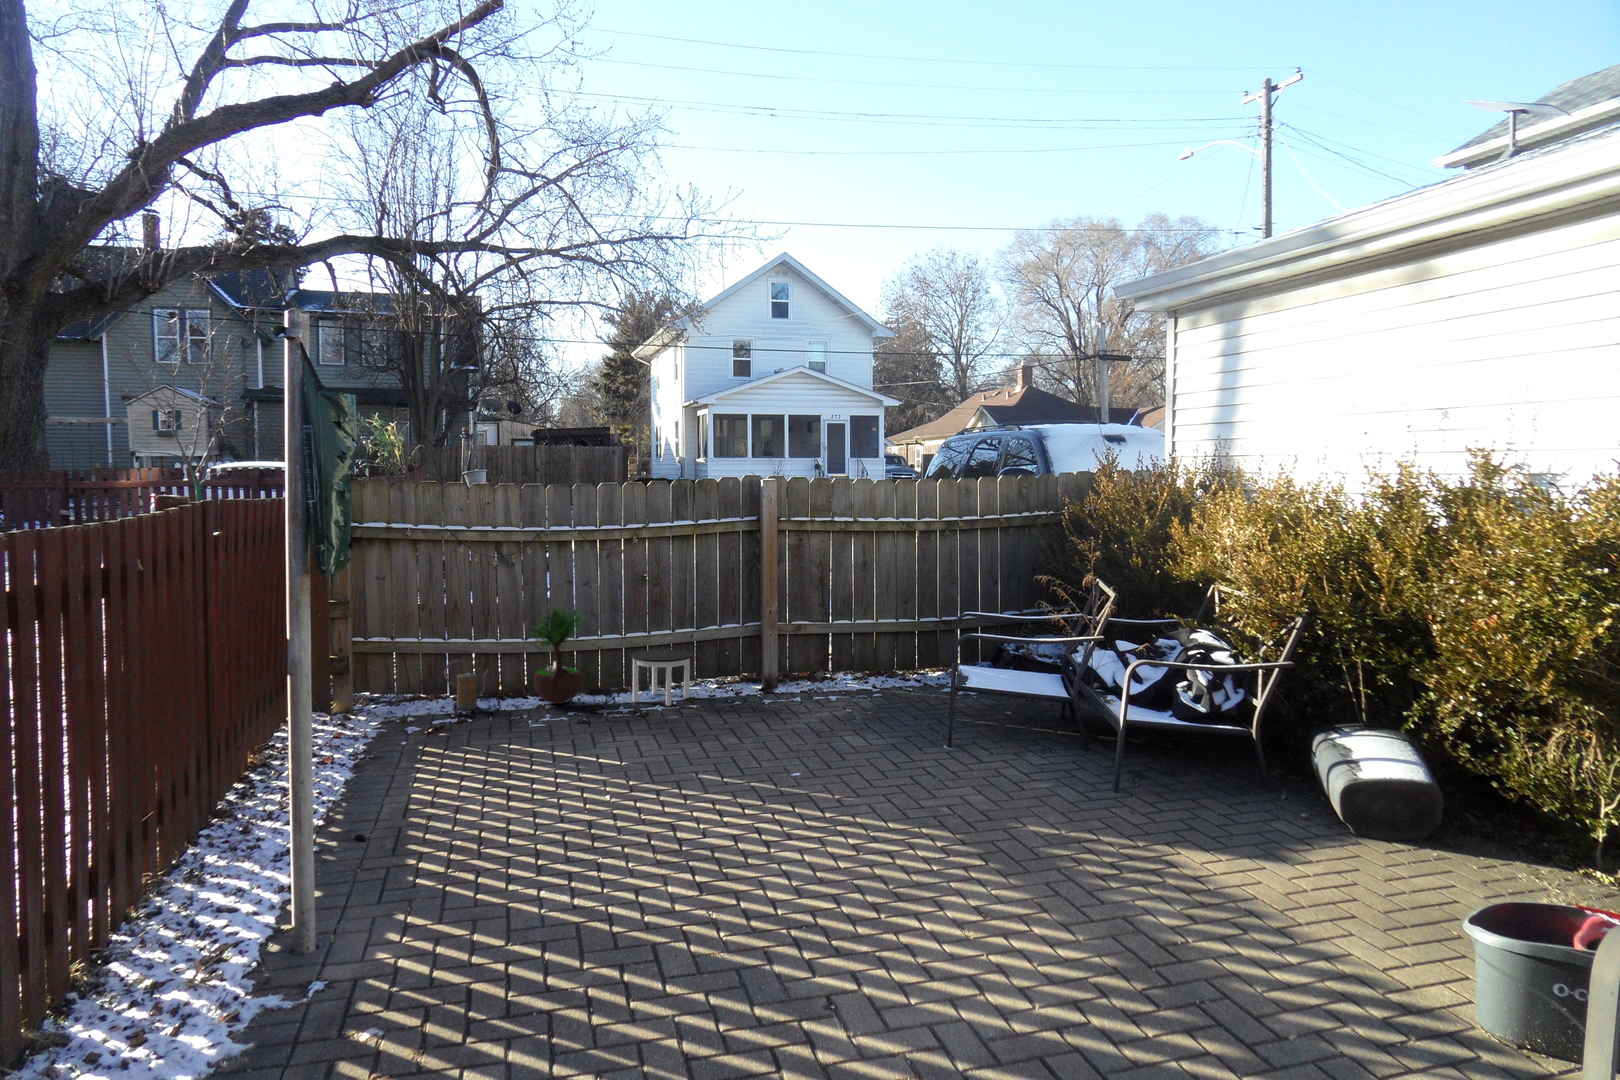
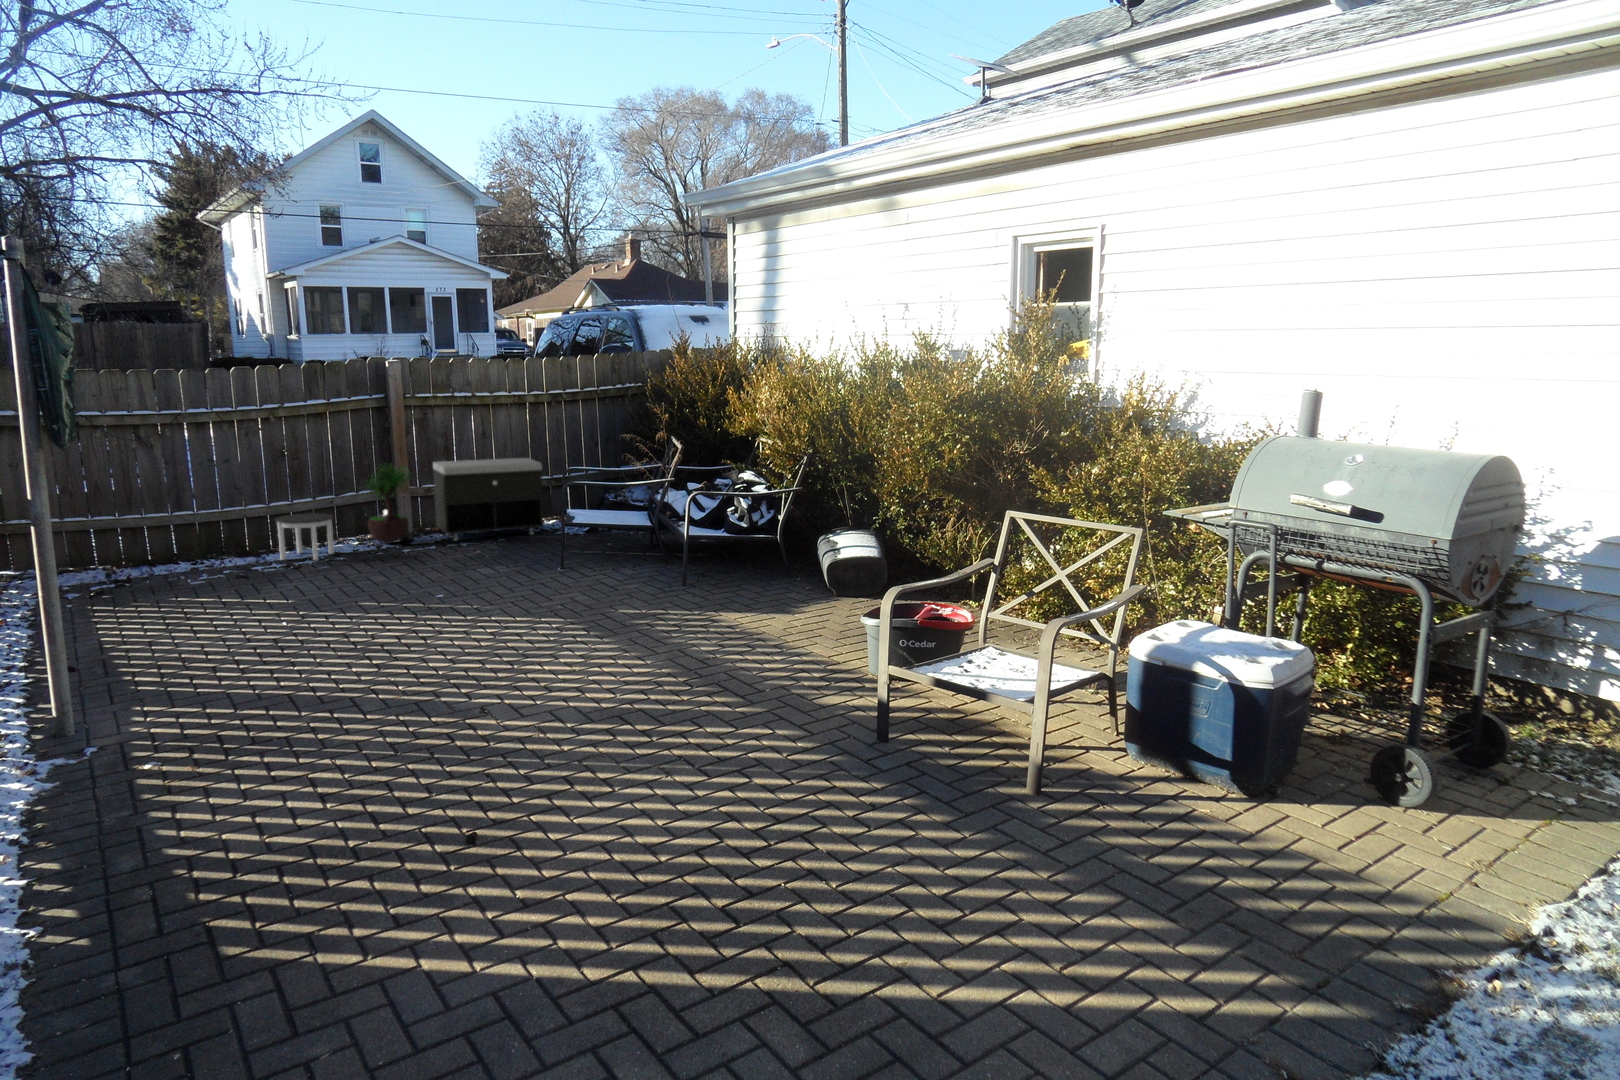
storage bench: none [803,596,928,691] -> present [433,458,543,540]
potted tree: present [525,605,585,704] -> present [363,463,410,543]
watering can: present [444,660,489,710] -> none [86,533,134,578]

